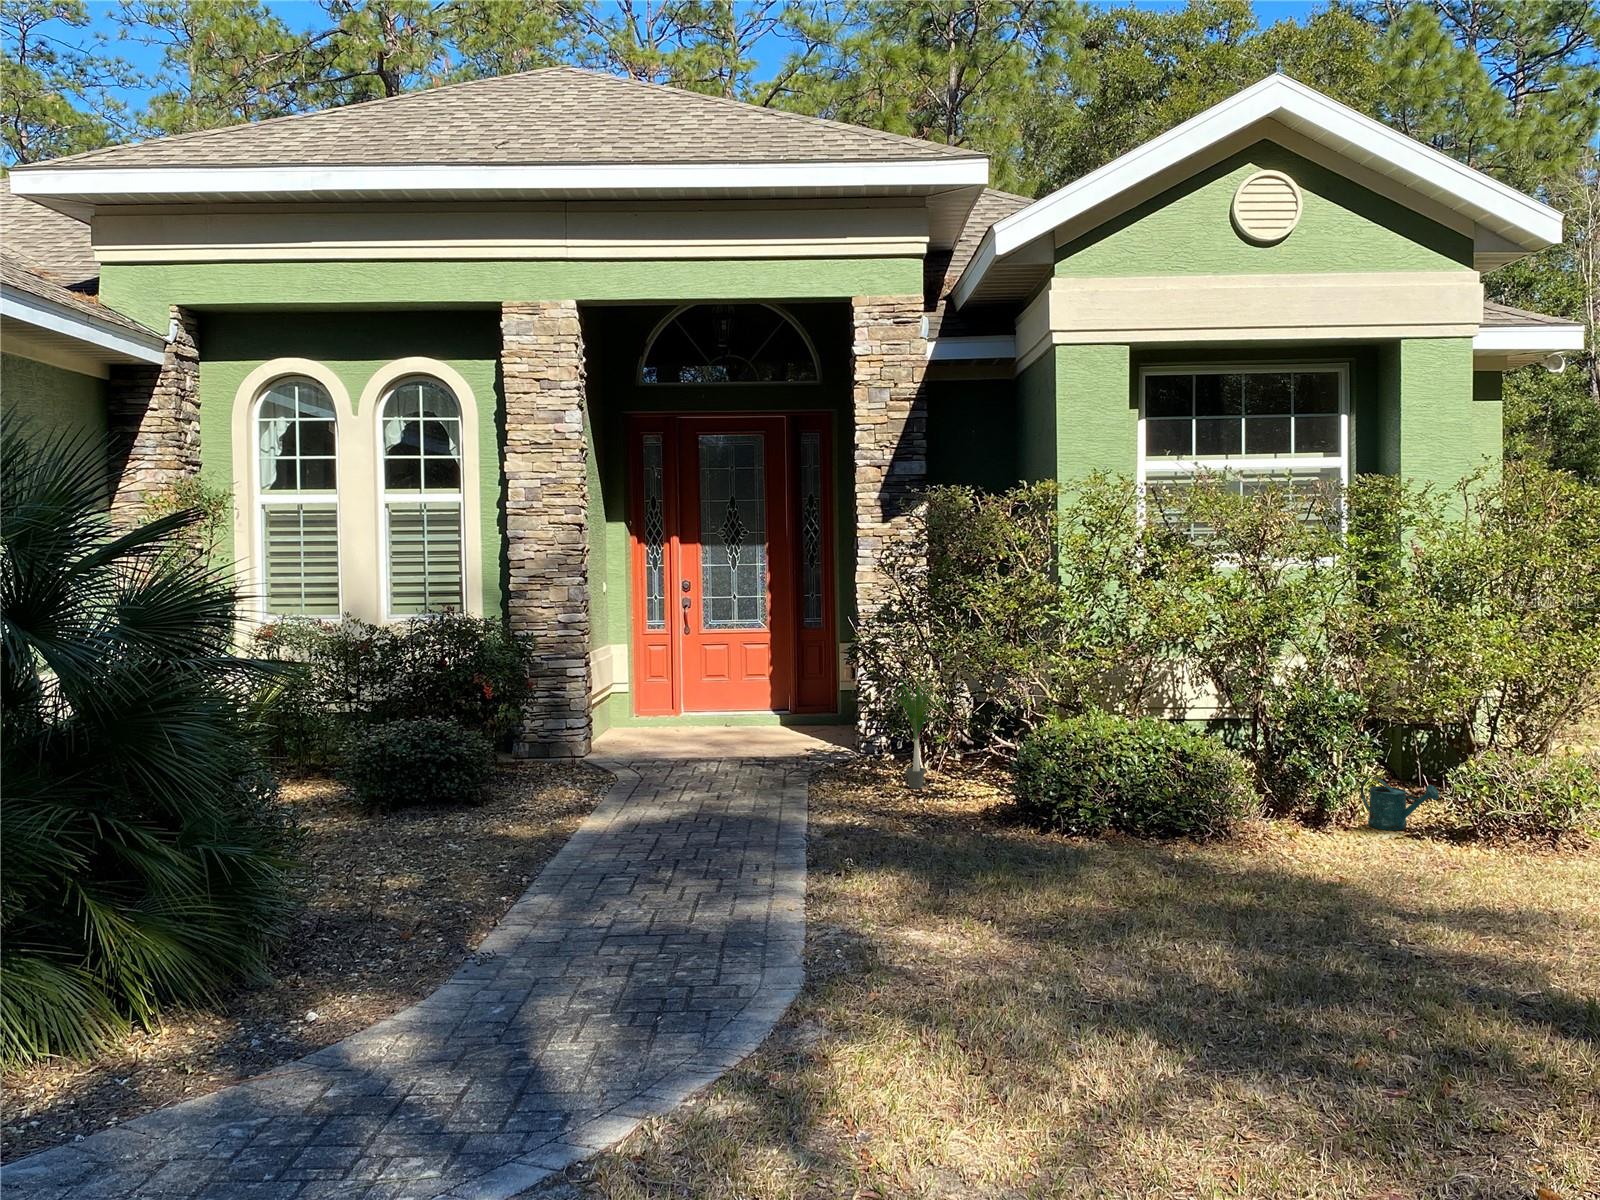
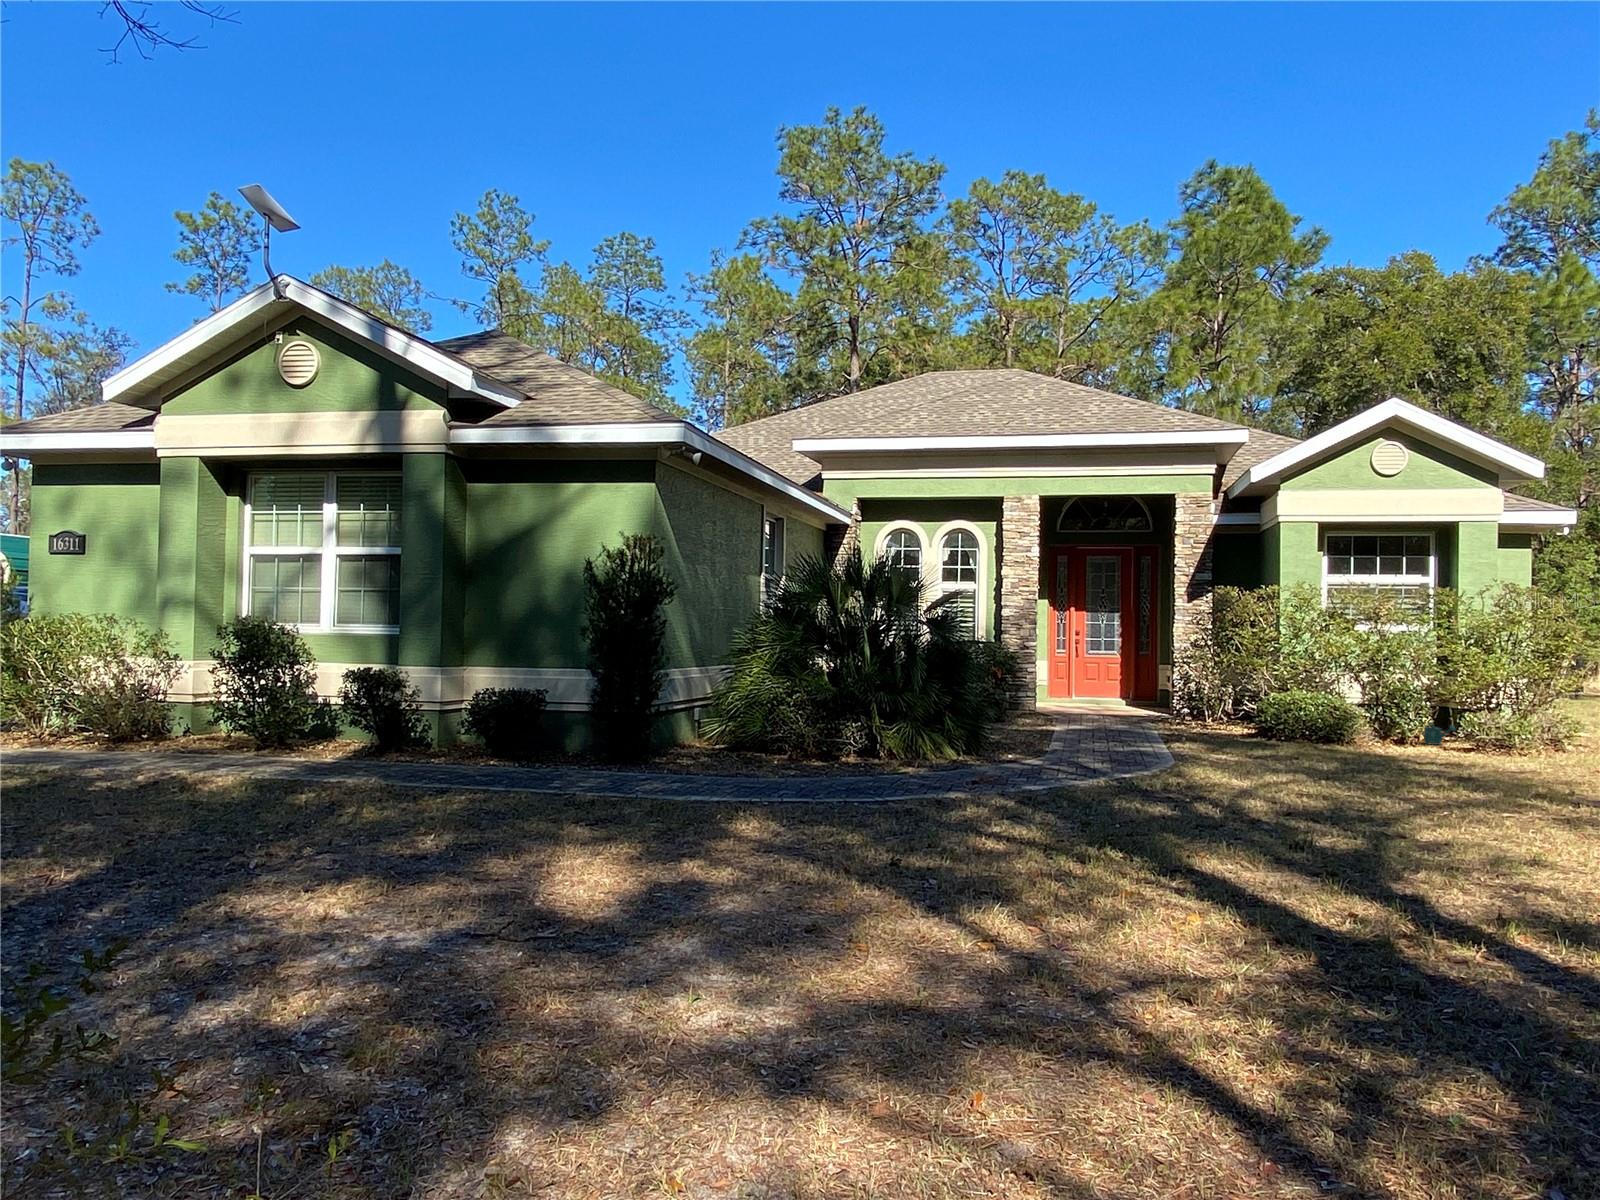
potted plant: present [885,678,945,789] -> none [1189,670,1227,724]

